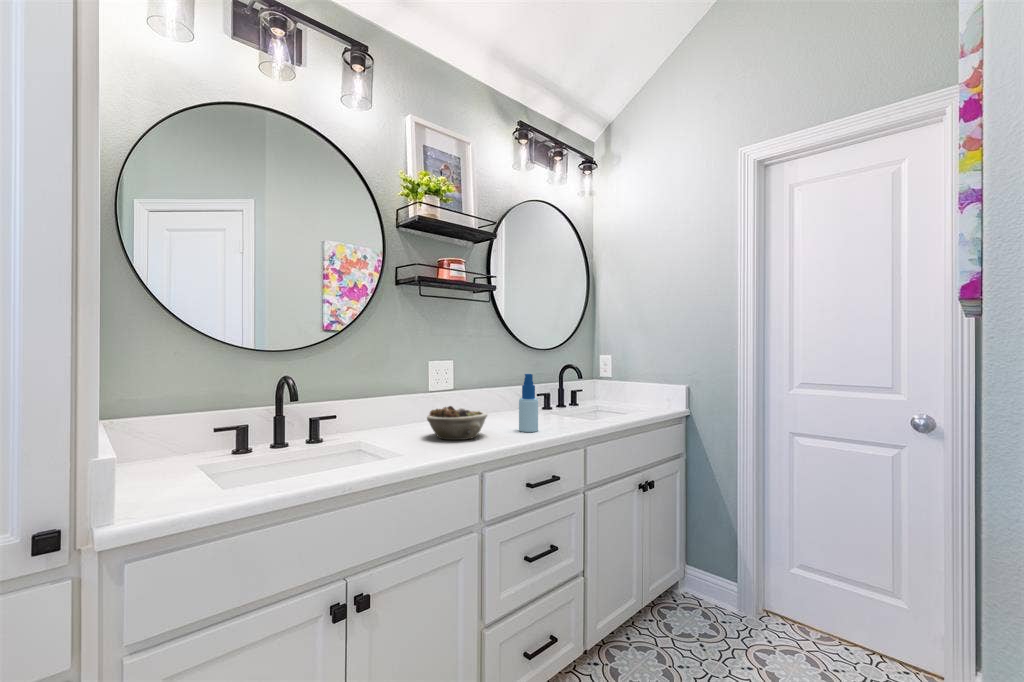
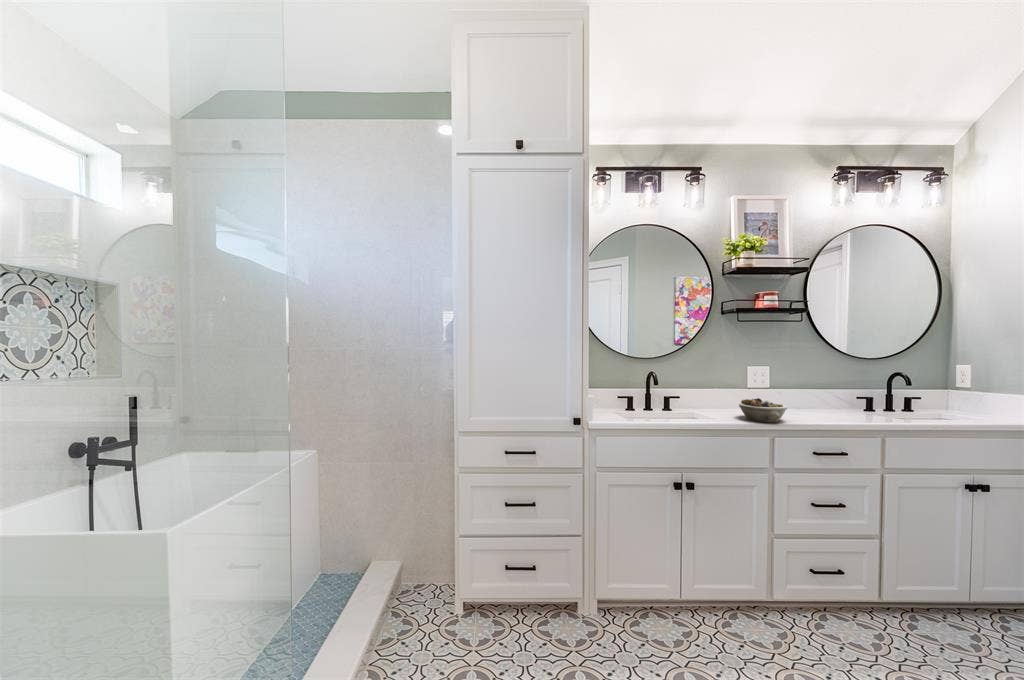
spray bottle: present [519,374,538,432] -> none [818,381,837,425]

